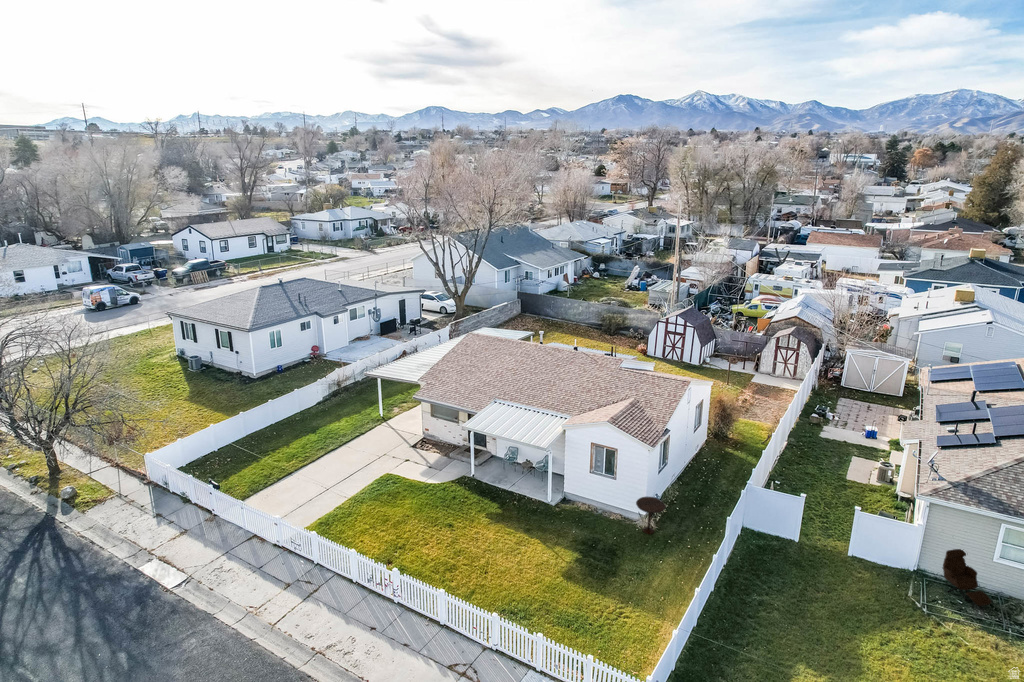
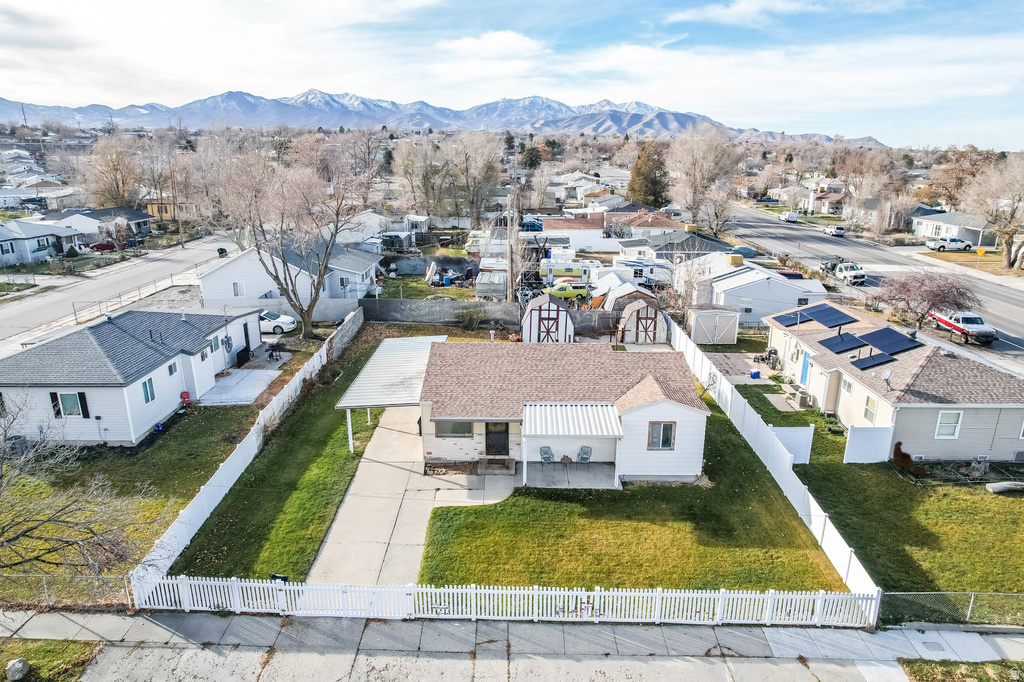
pedestal table: present [636,497,665,534] -> none [693,460,719,493]

